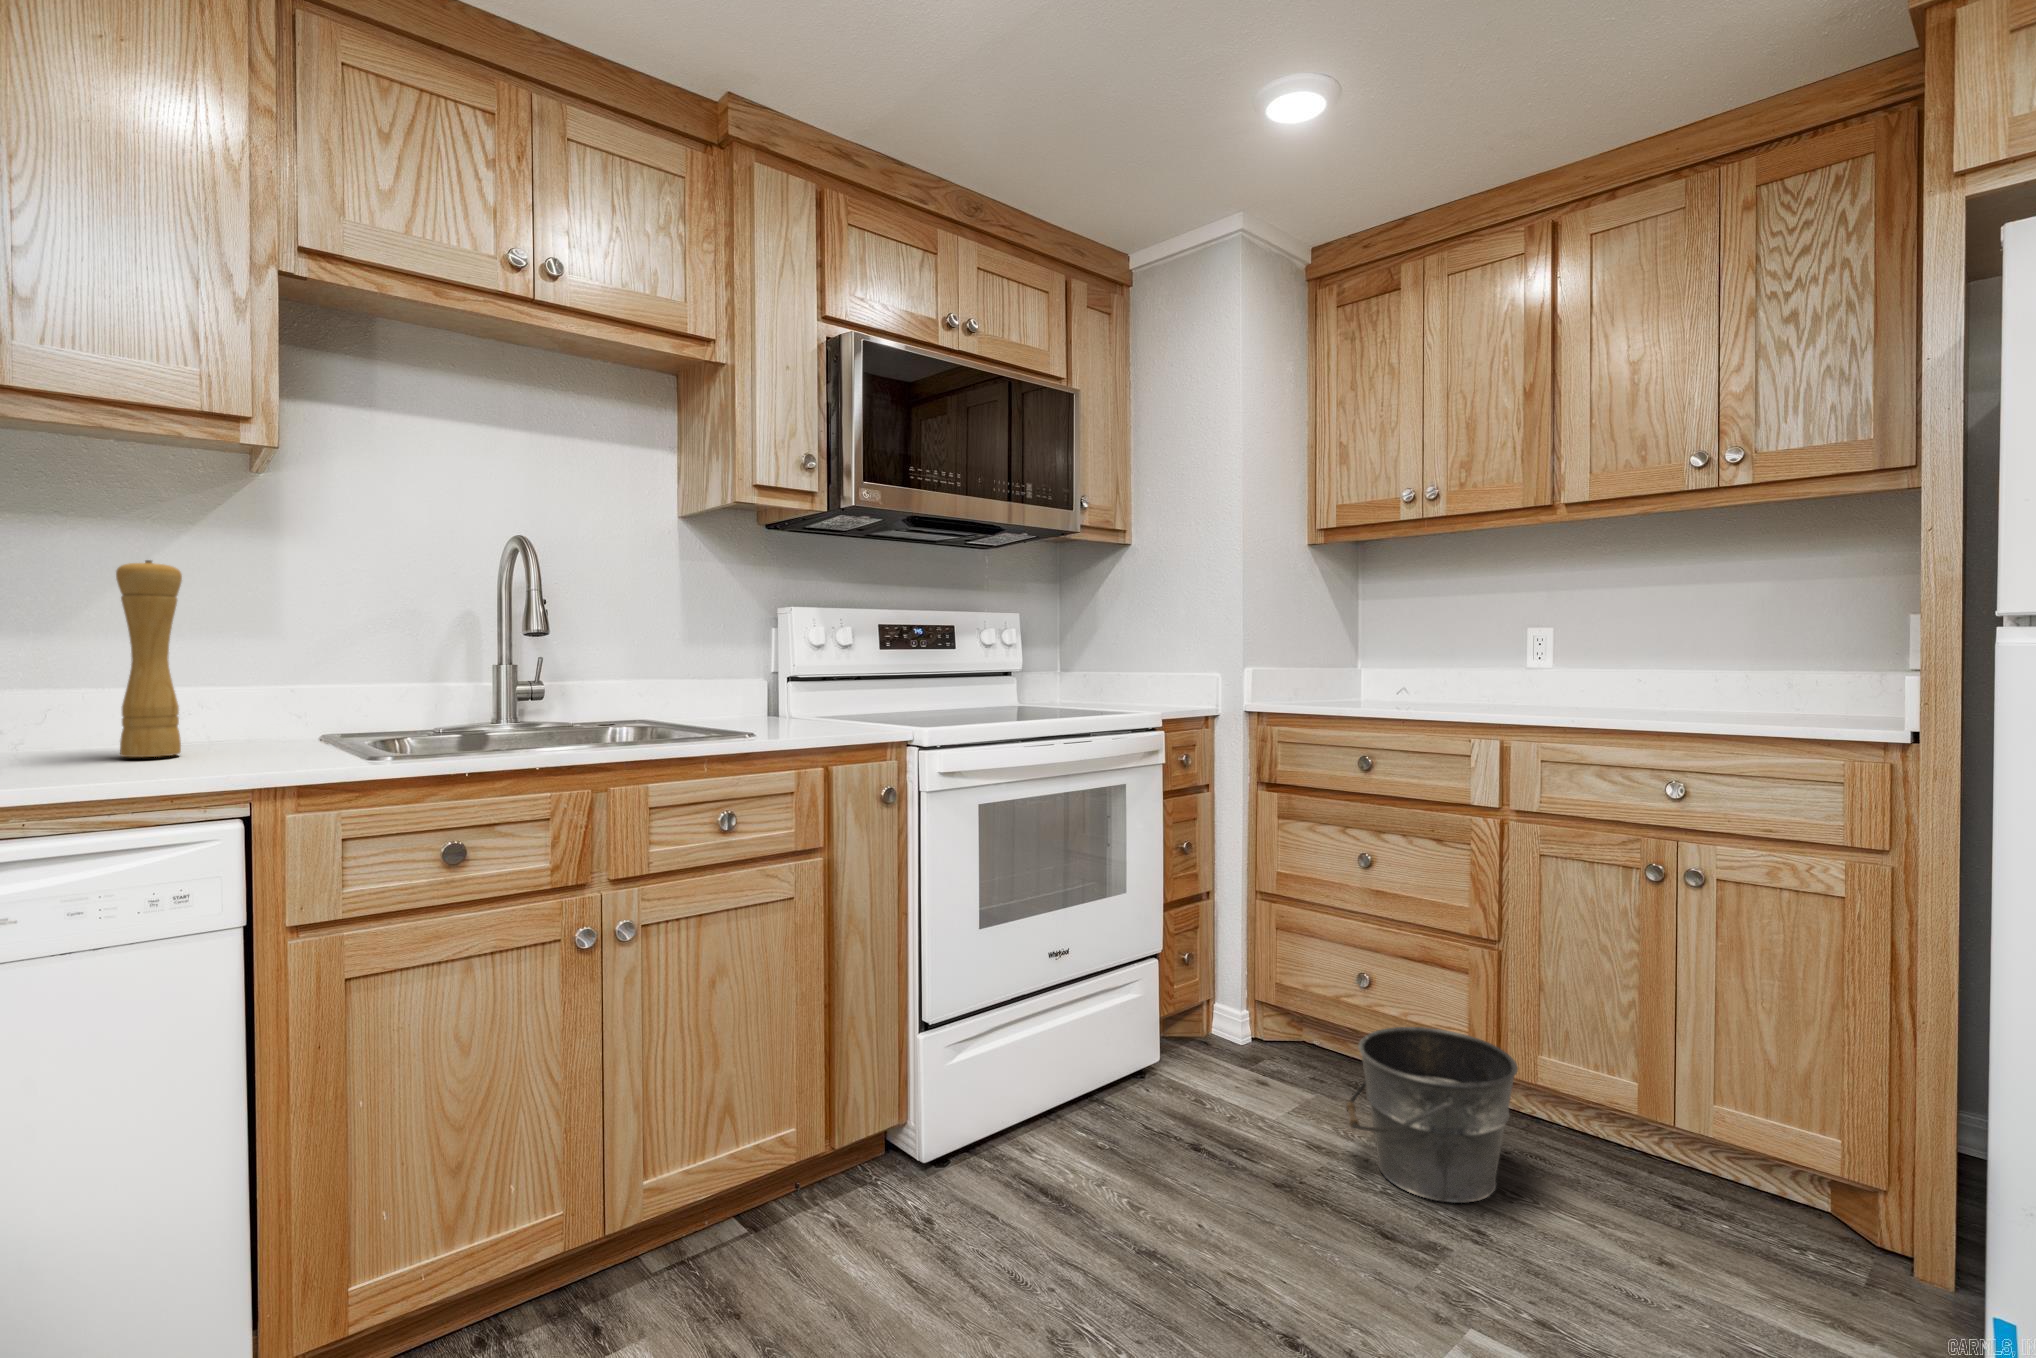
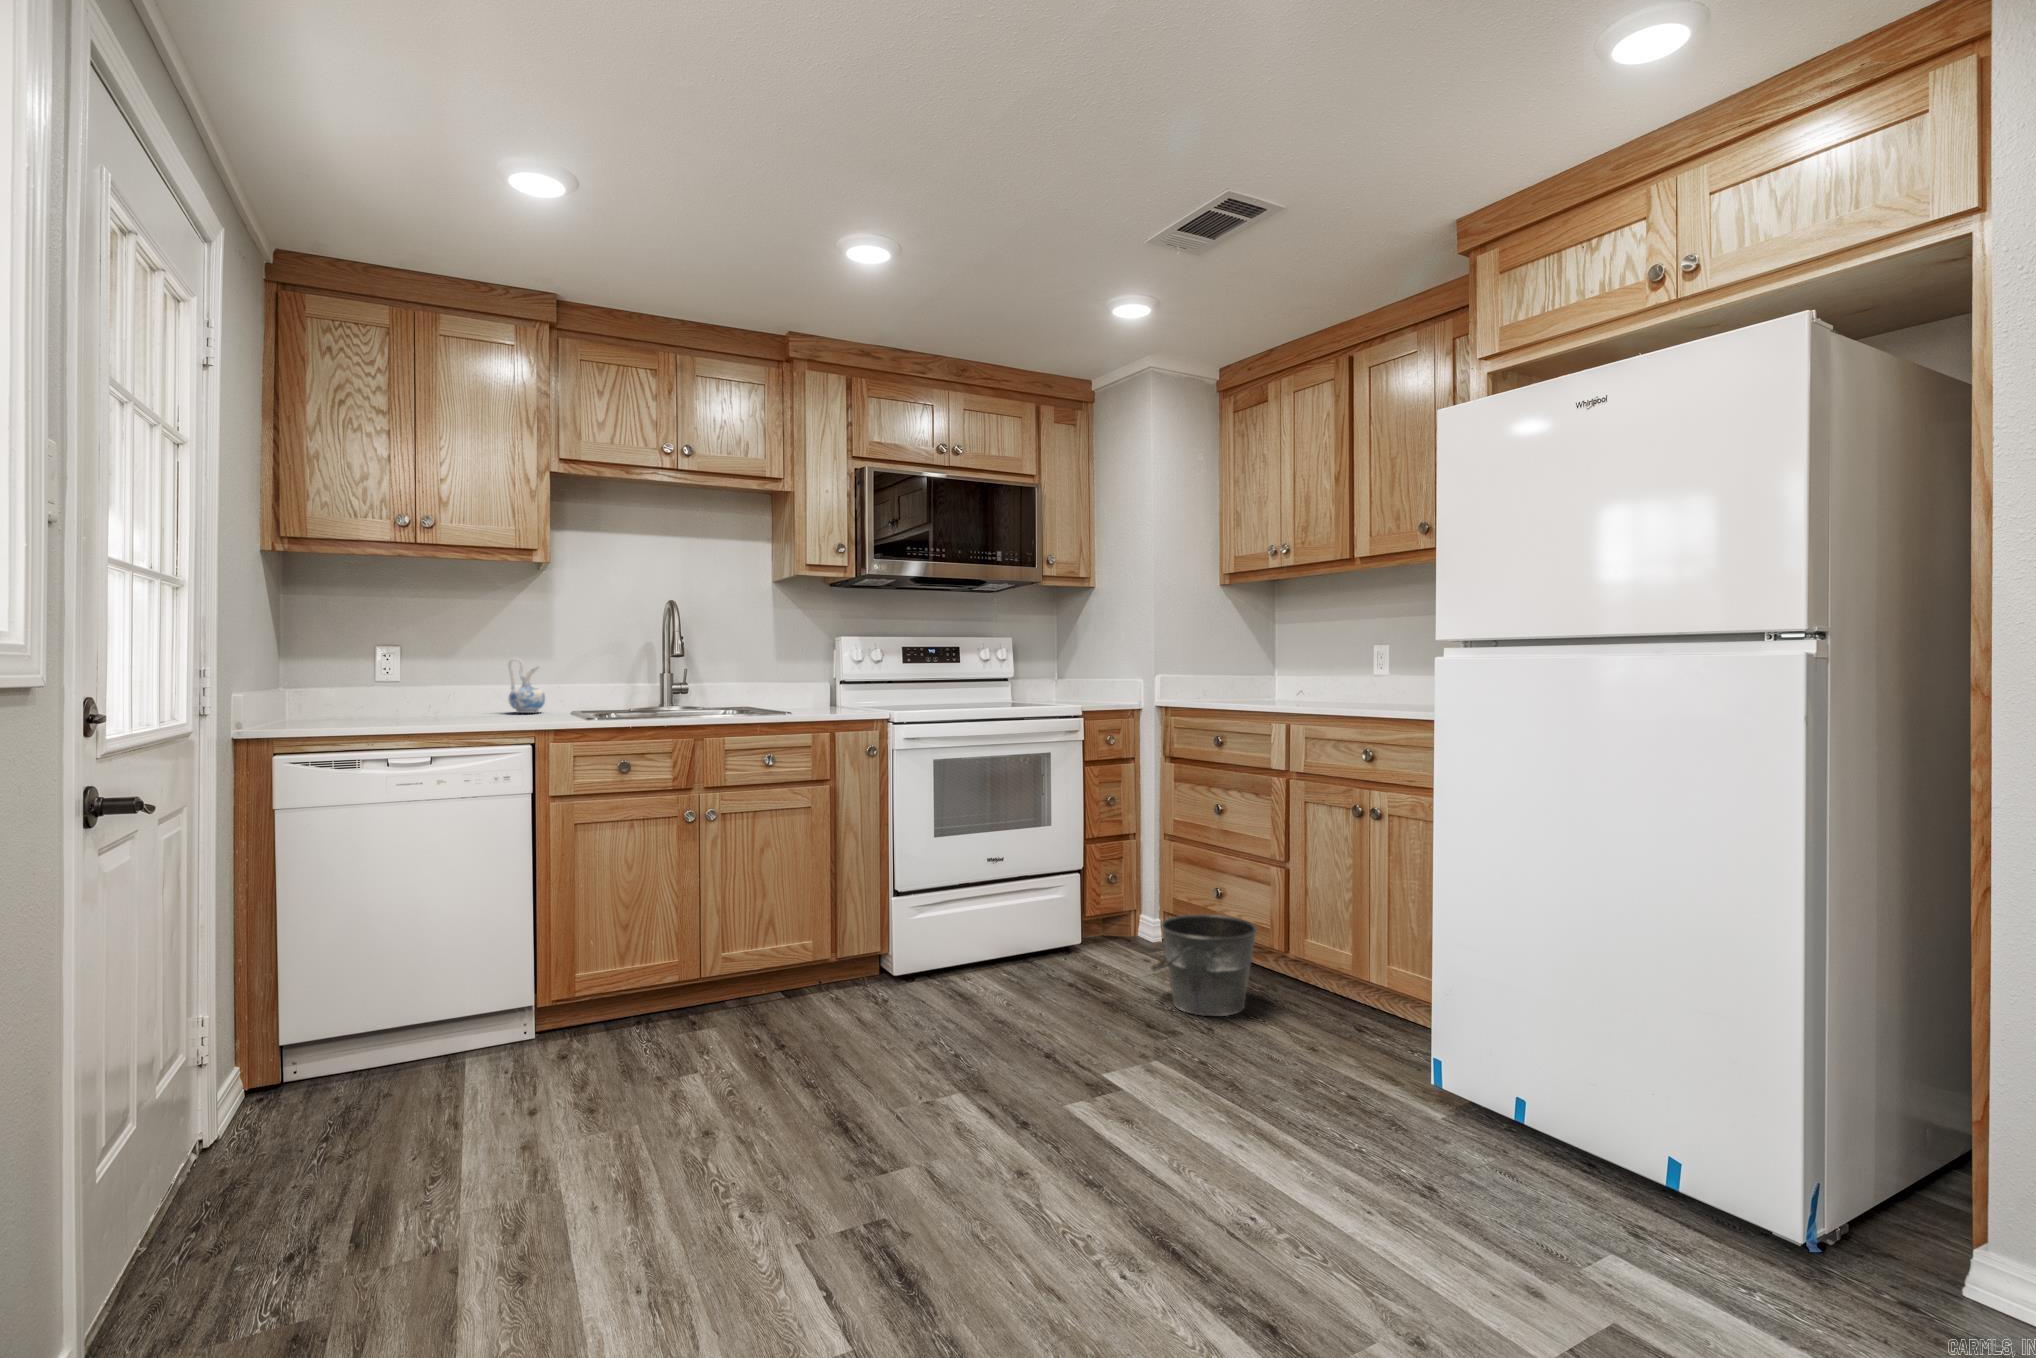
pepper mill: present [116,560,182,757] -> none [481,622,509,718]
ceramic pitcher: none [184,636,267,743] -> present [508,658,545,713]

